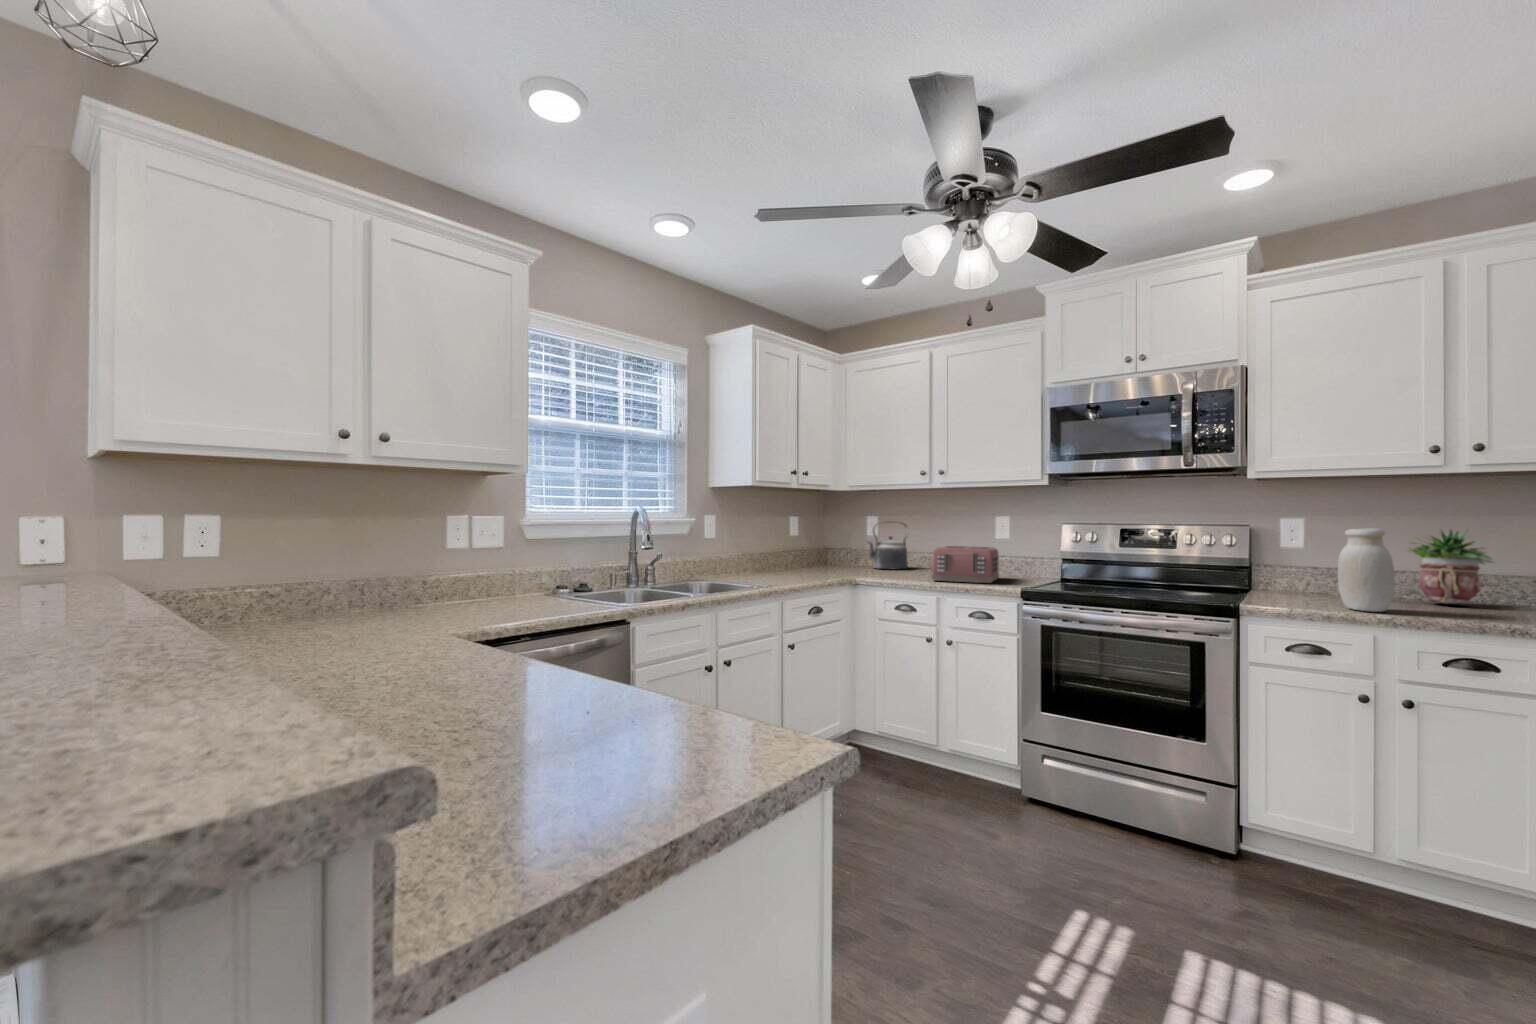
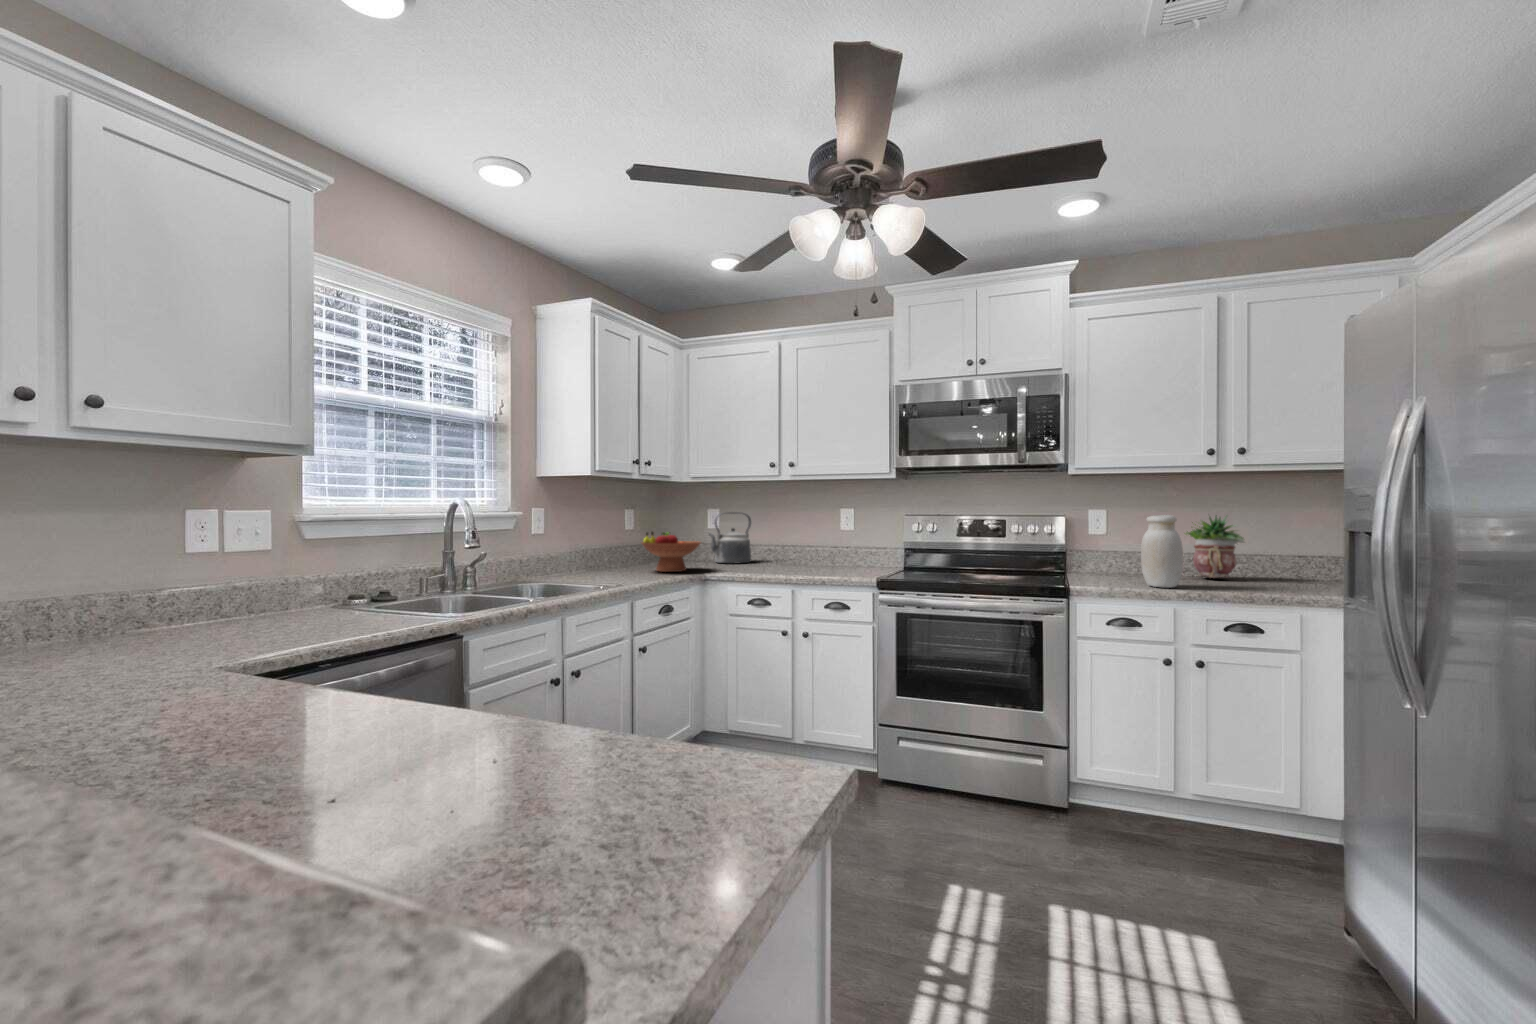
fruit bowl: none [800,537,856,575] -> present [642,532,701,572]
toaster: present [931,546,999,583] -> none [784,538,848,575]

